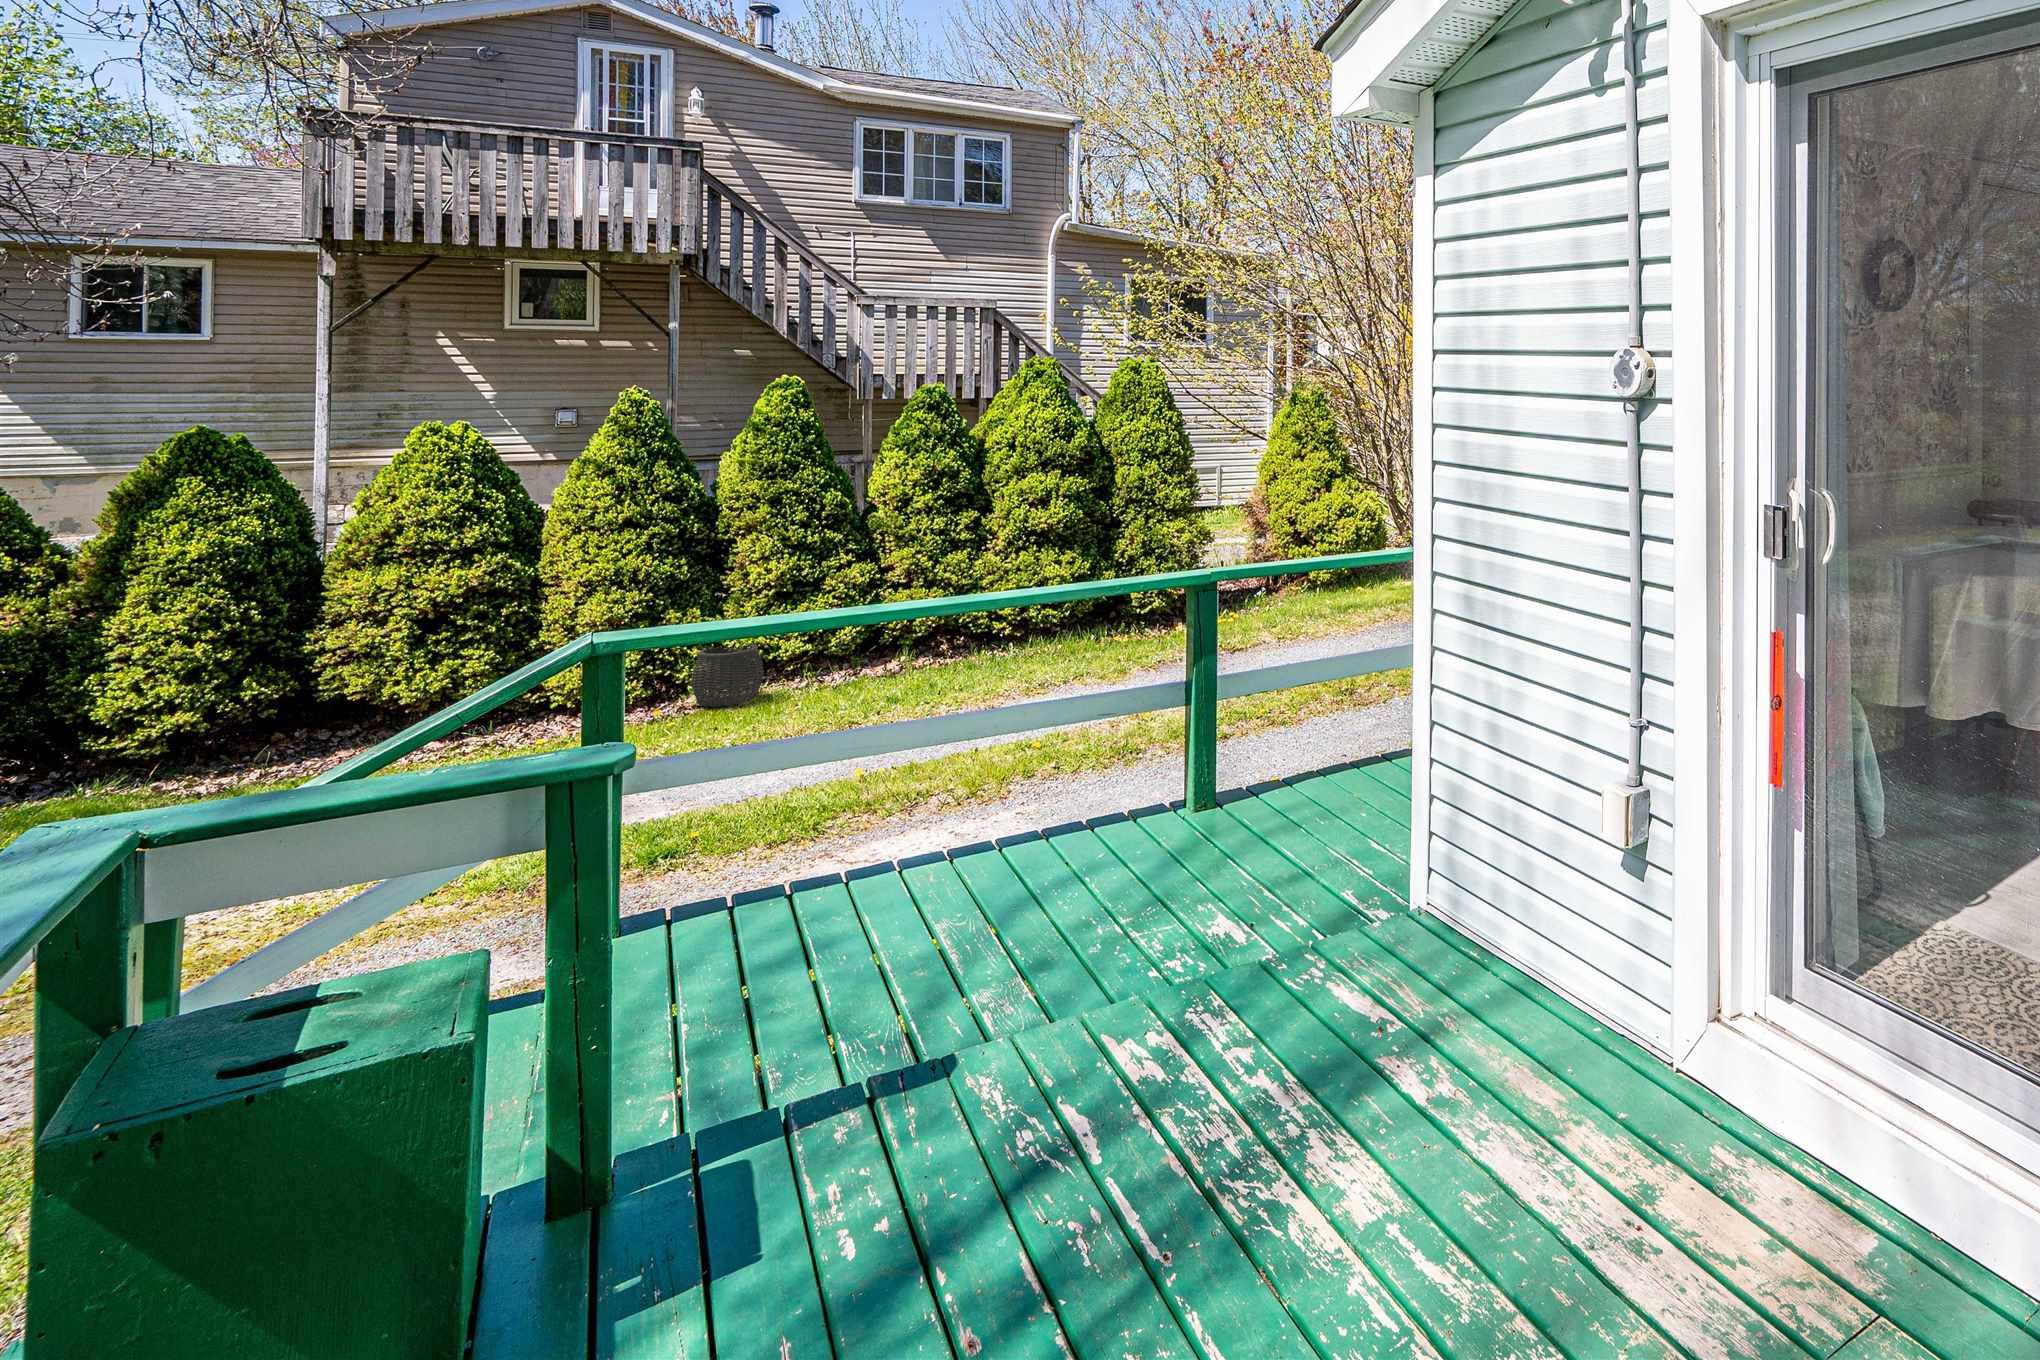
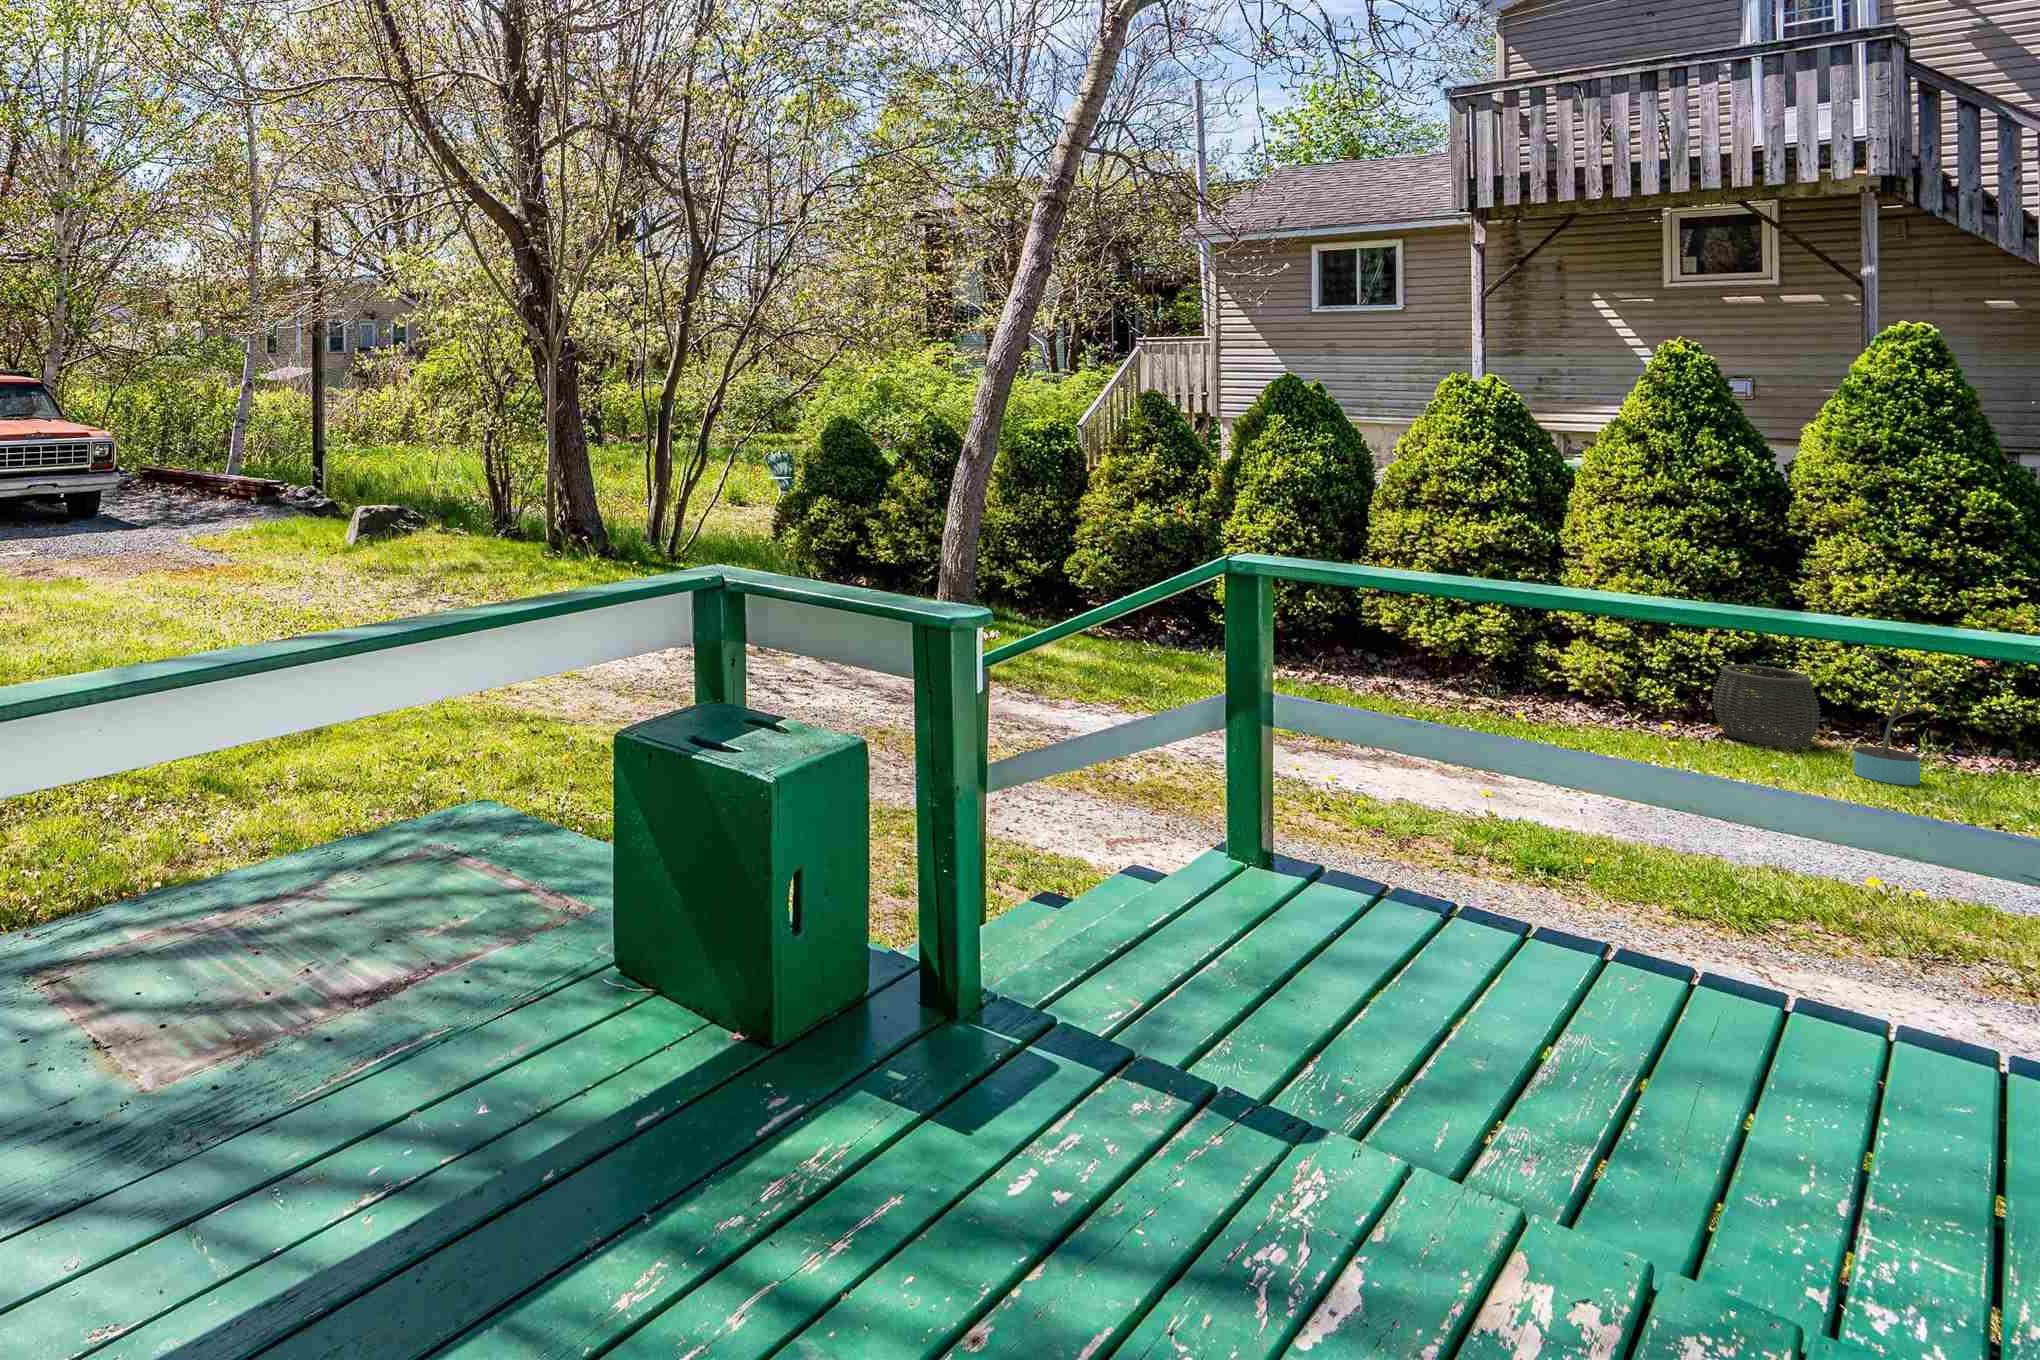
potted plant: none [785,595,859,708] -> present [1854,650,1956,785]

